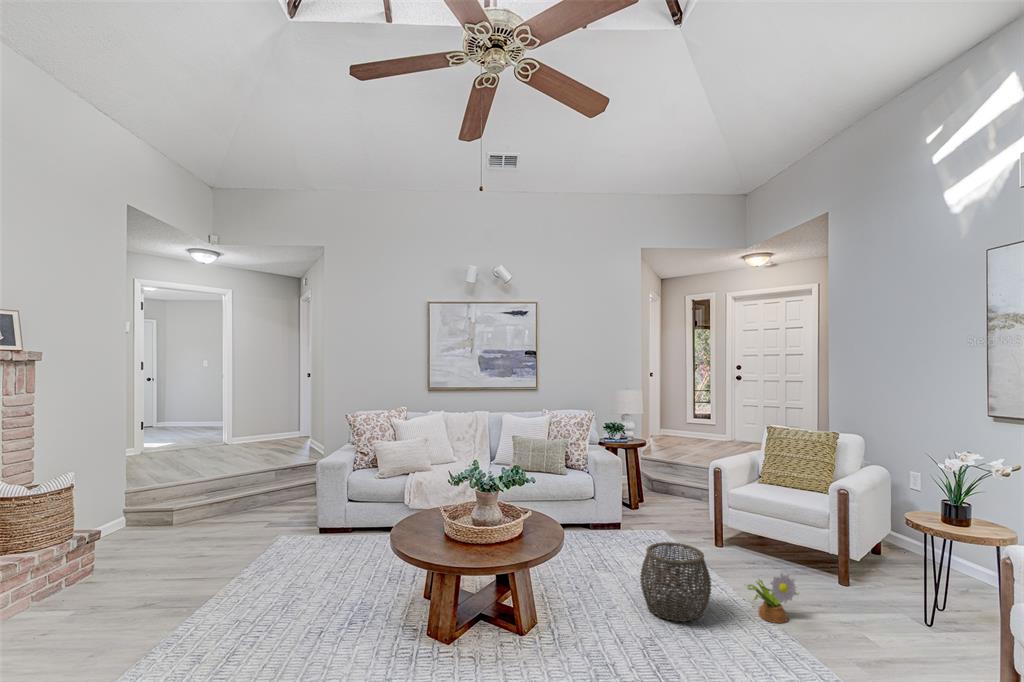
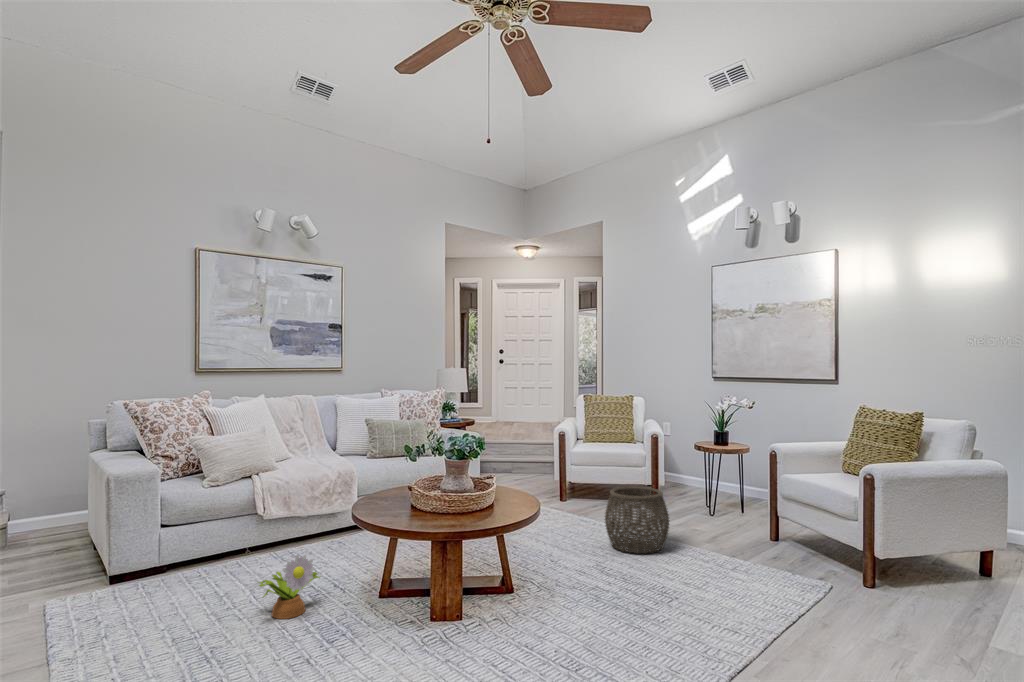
decorative plant: present [747,573,799,623] -> present [259,555,320,619]

